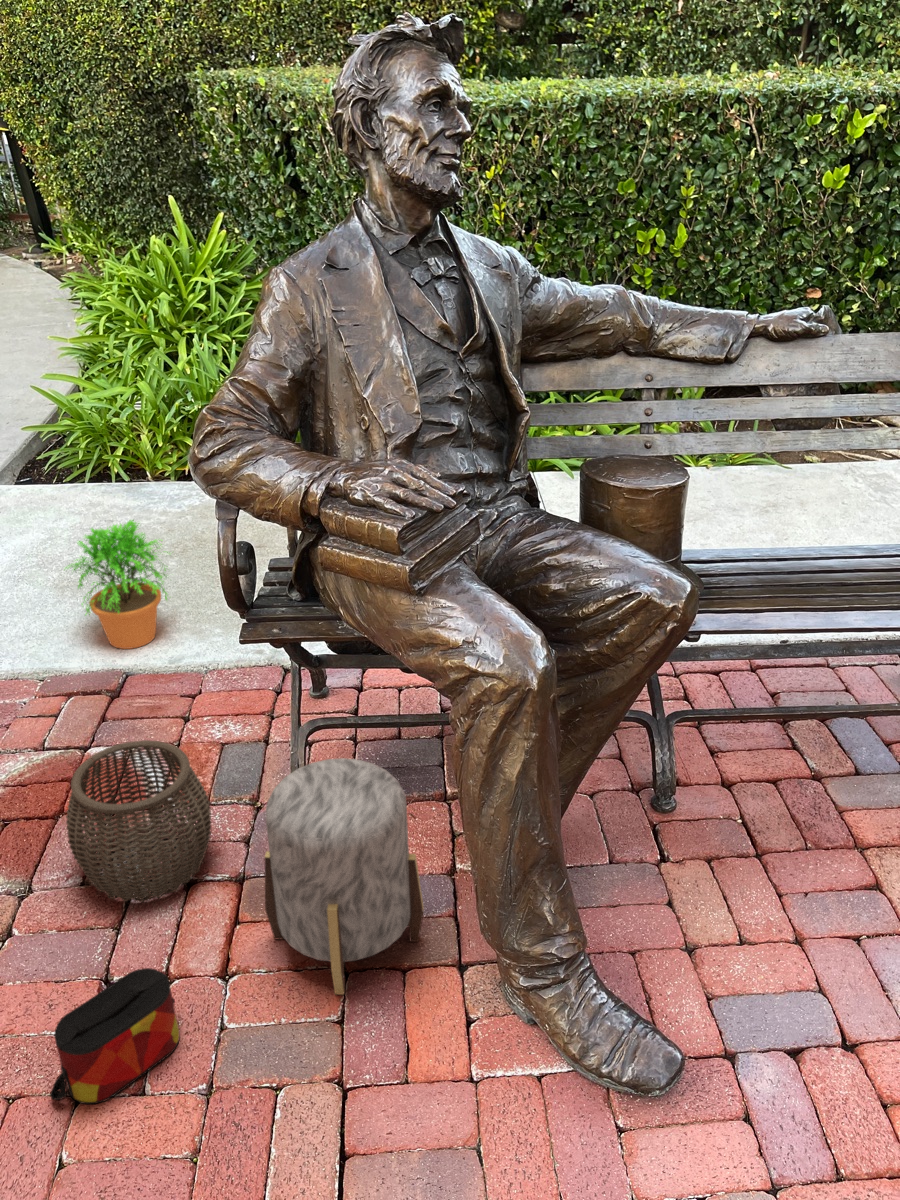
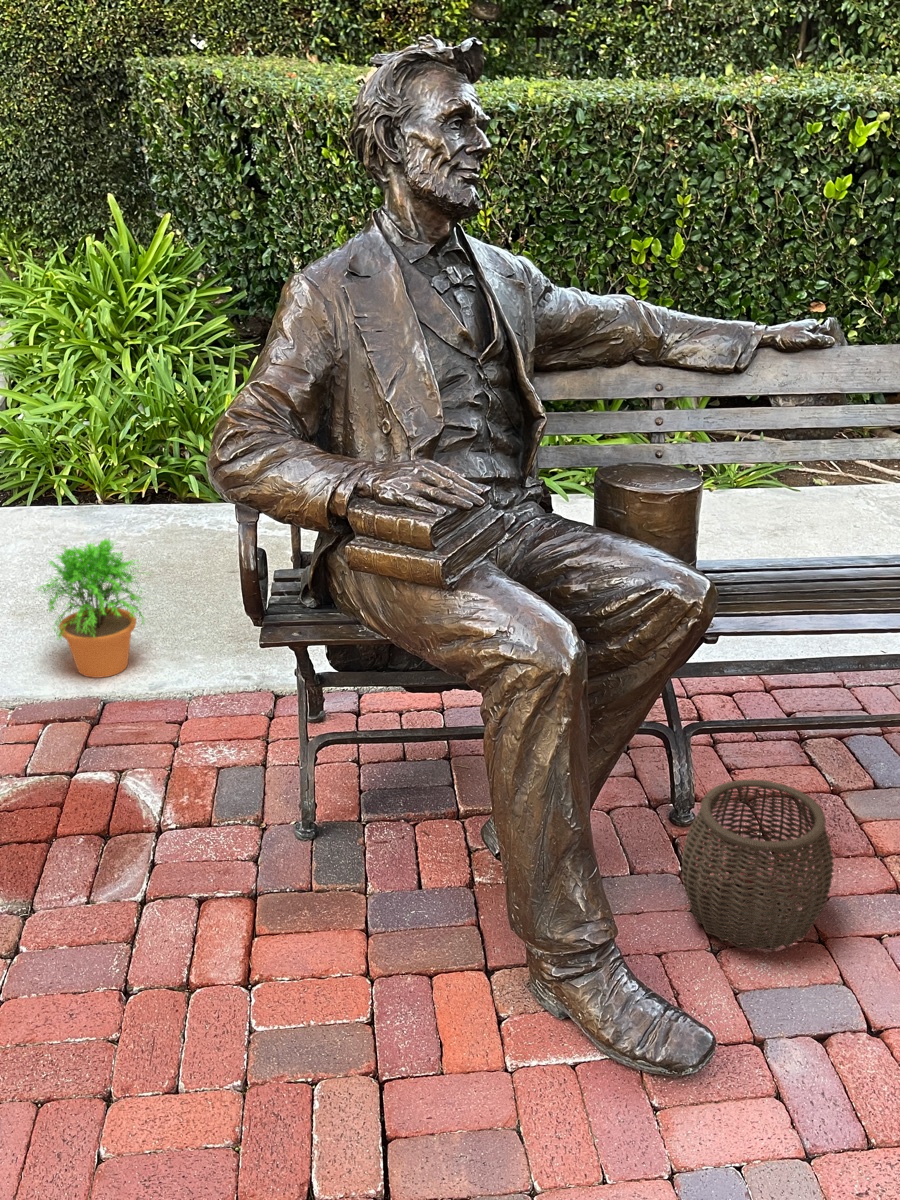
woven basket: present [66,740,211,902] -> present [681,780,834,950]
stool: present [265,758,424,995] -> none [288,759,448,995]
bag: present [51,968,179,1104] -> none [89,963,211,1094]

